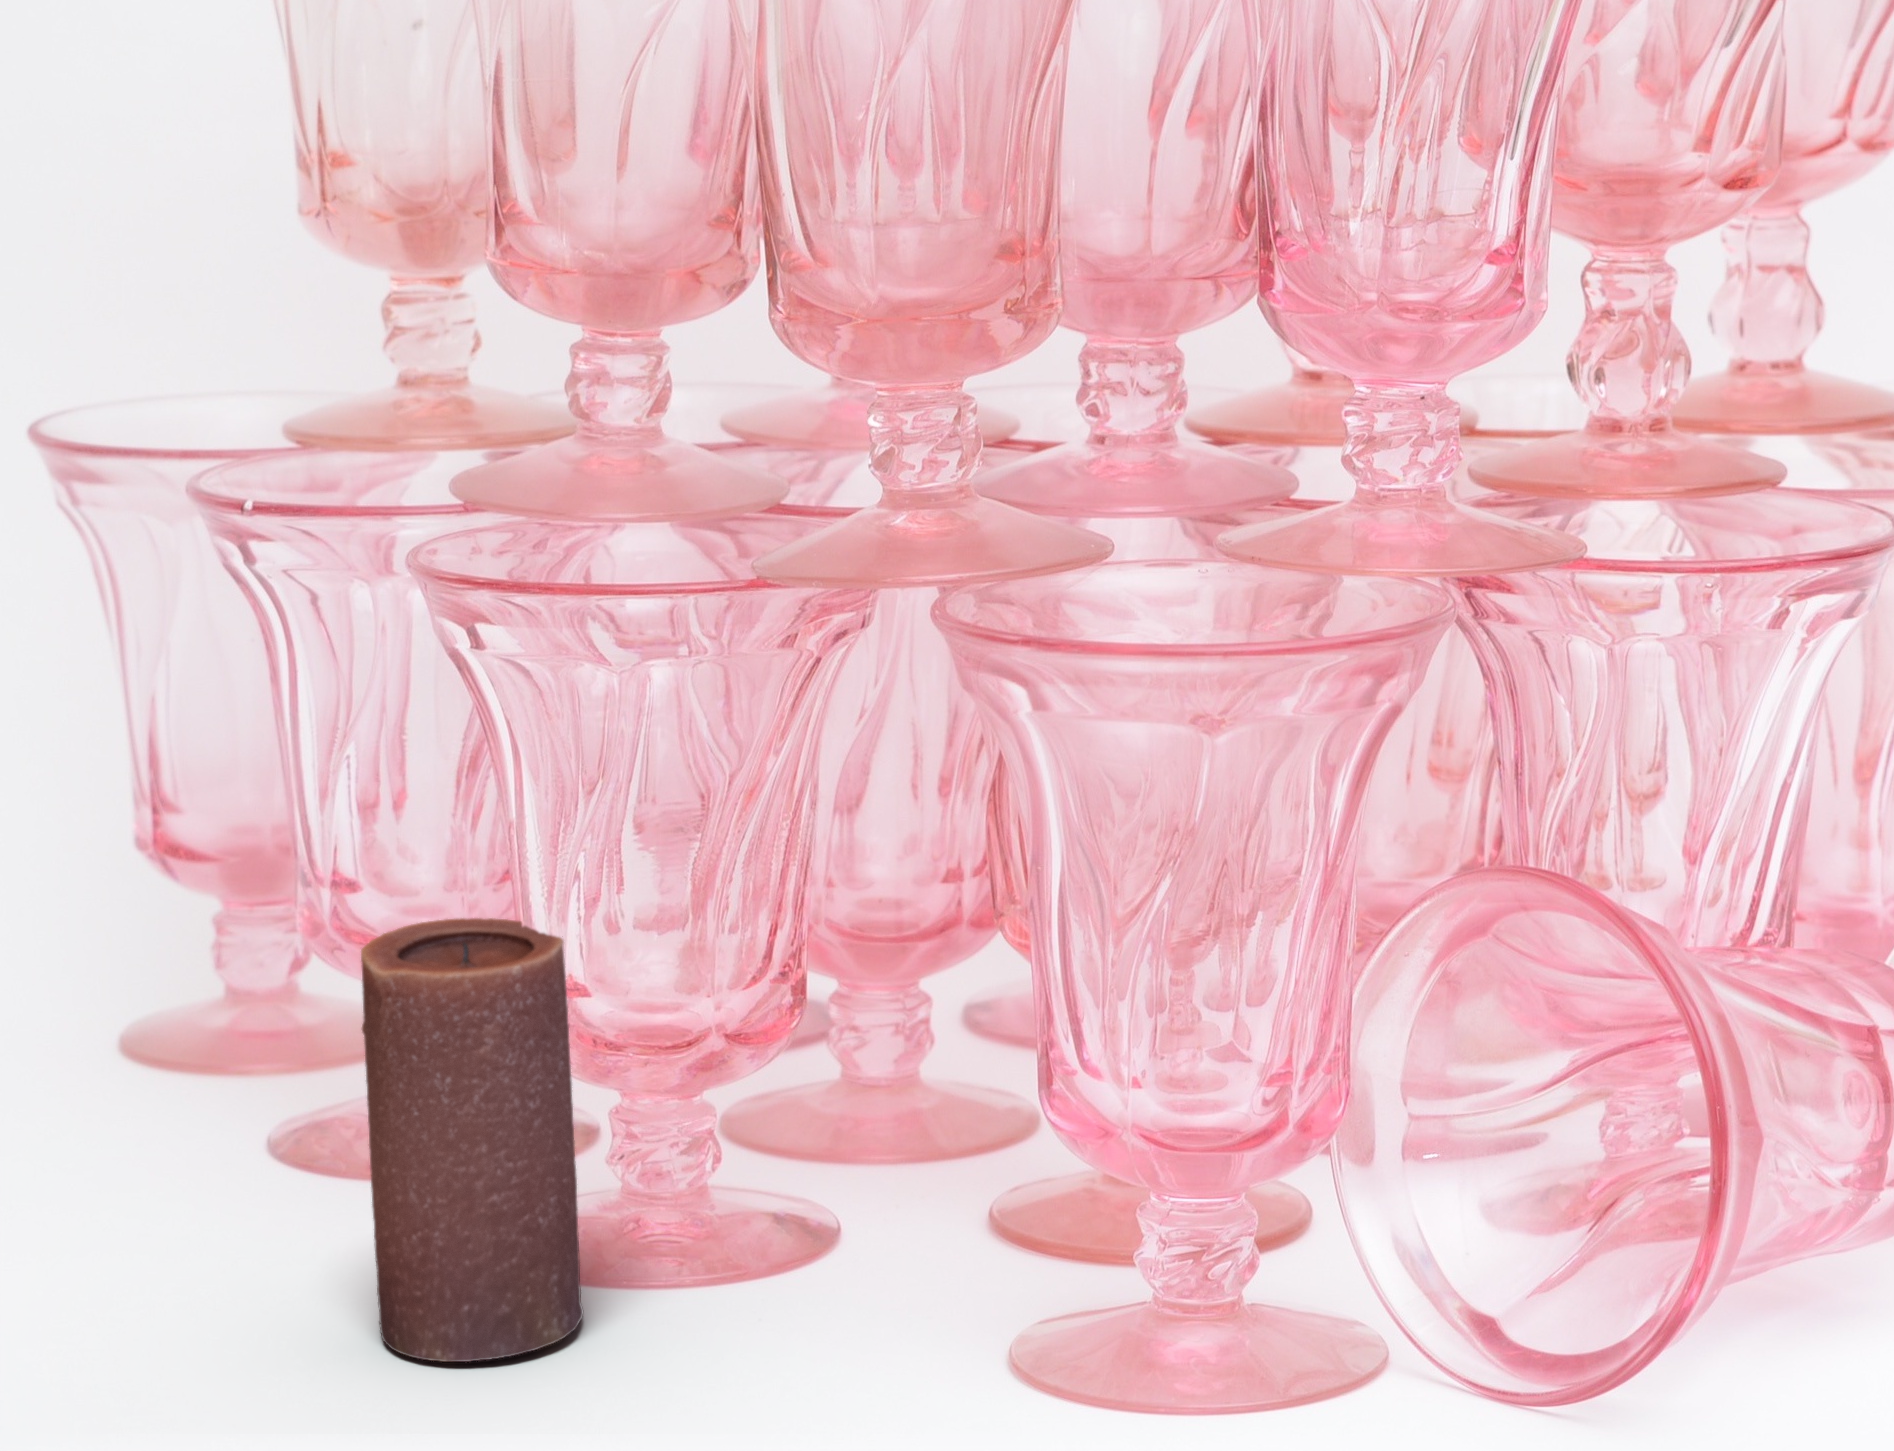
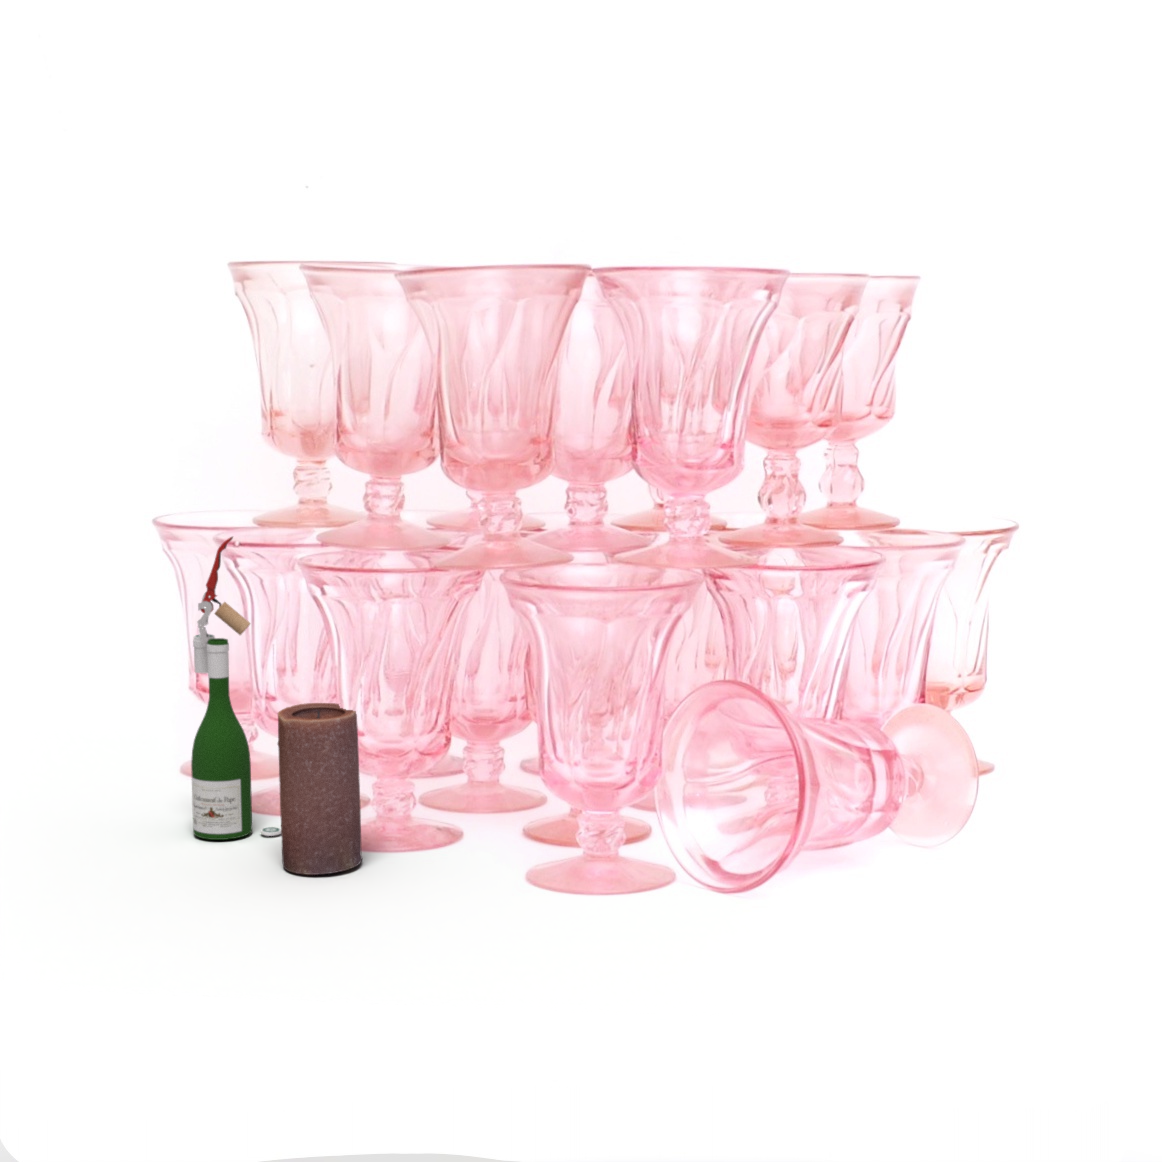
wine bottle: none [141,489,375,1258] -> present [191,537,281,840]

